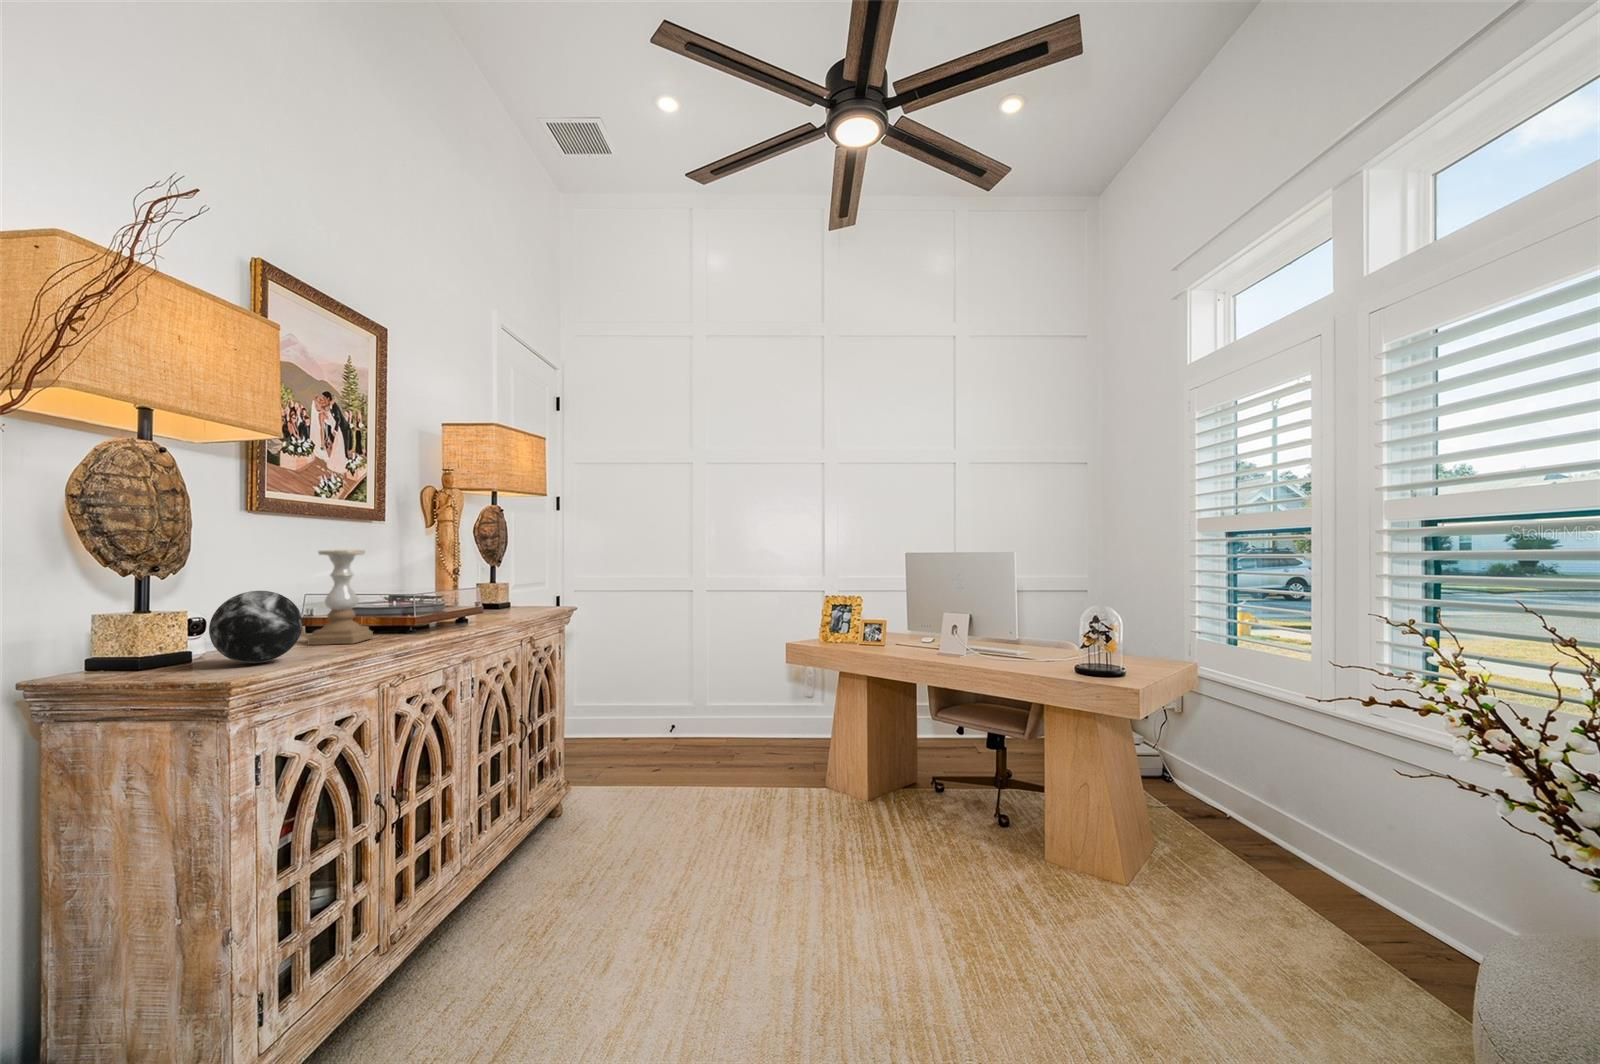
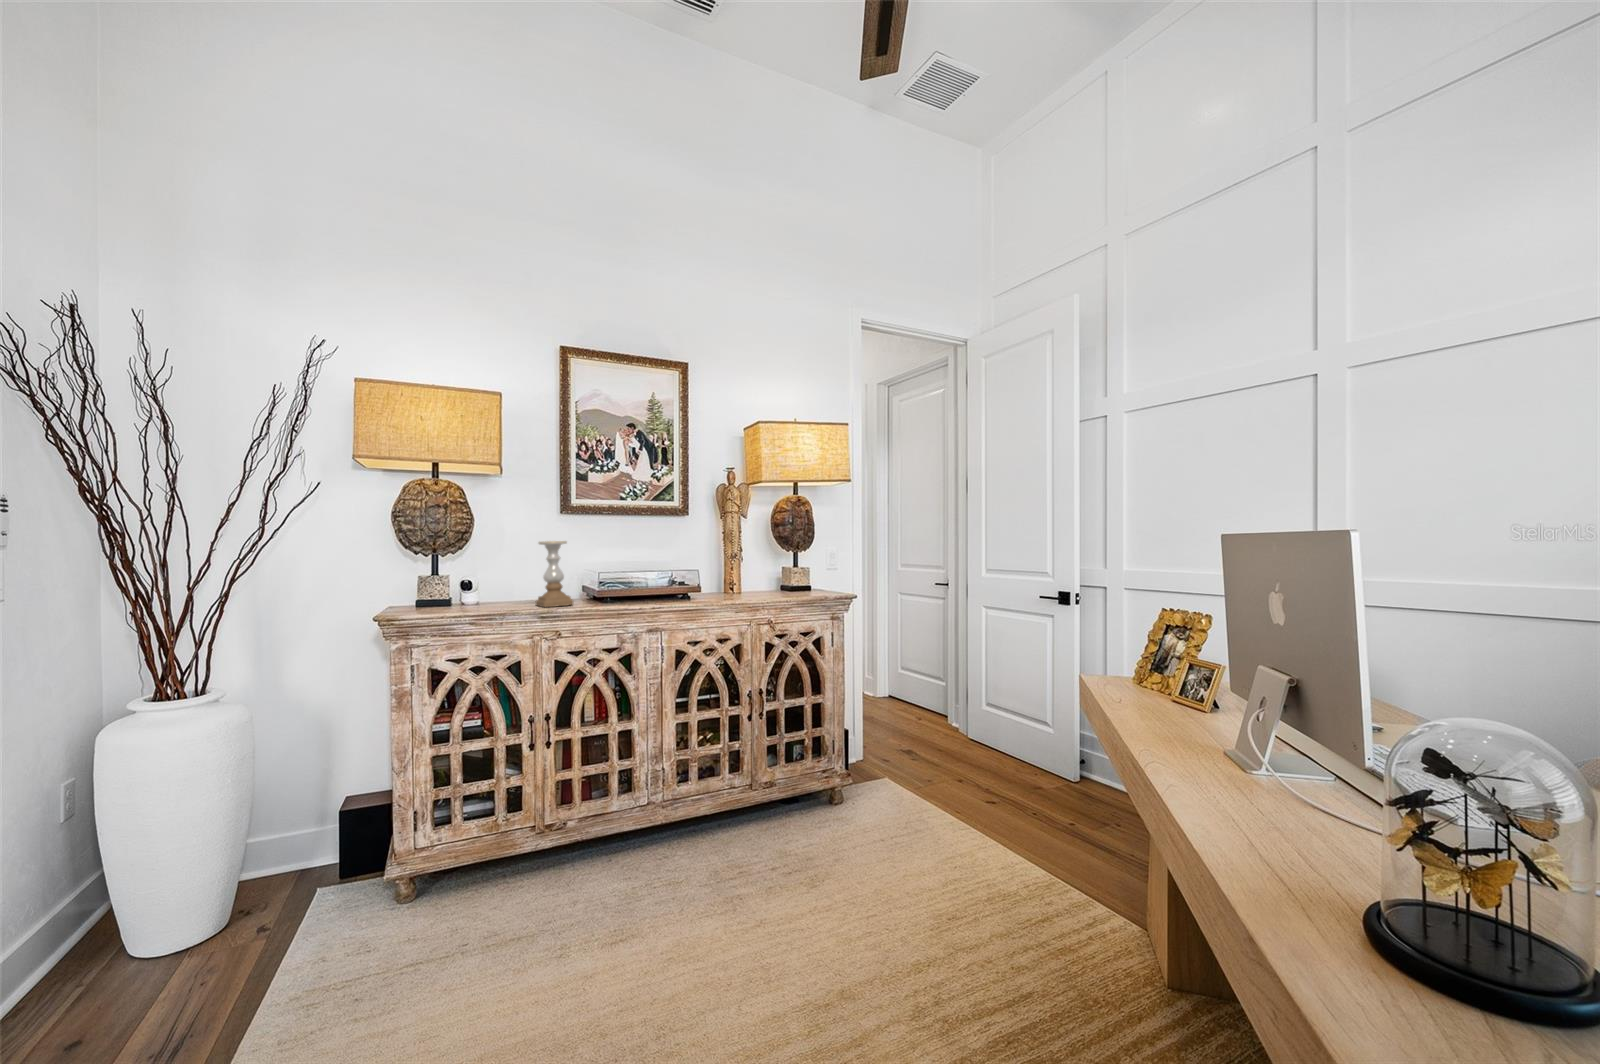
decorative orb: present [209,591,303,663] -> none [423,568,472,612]

